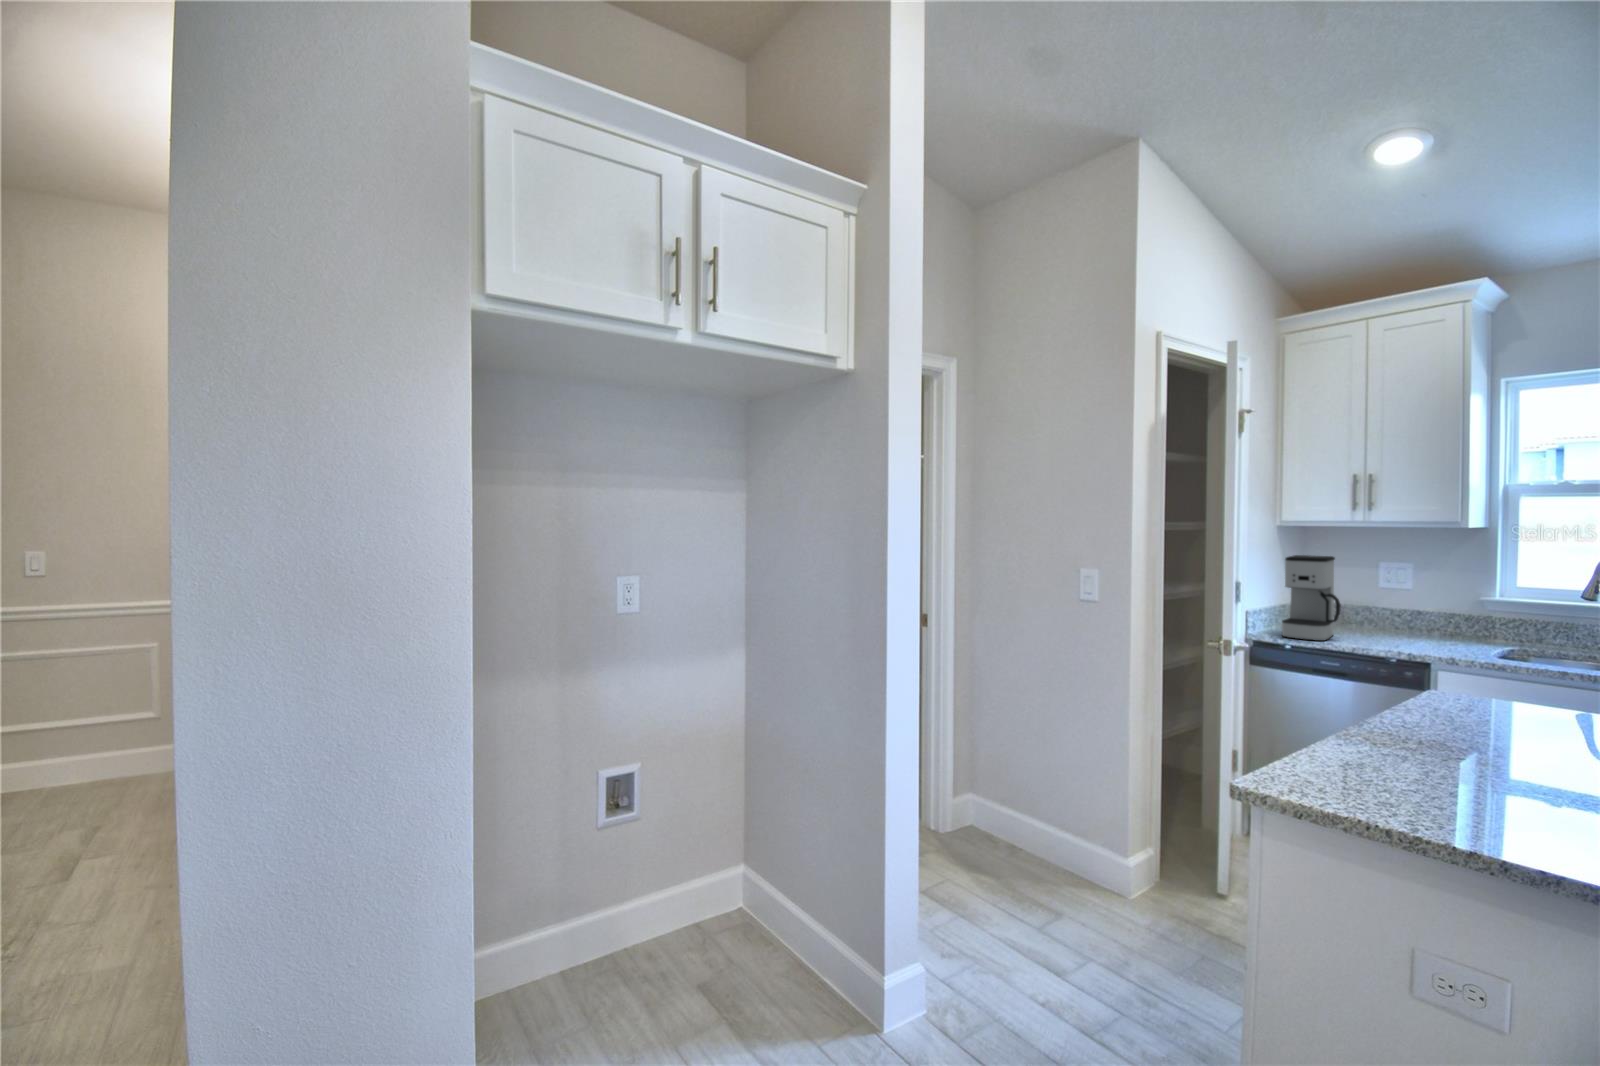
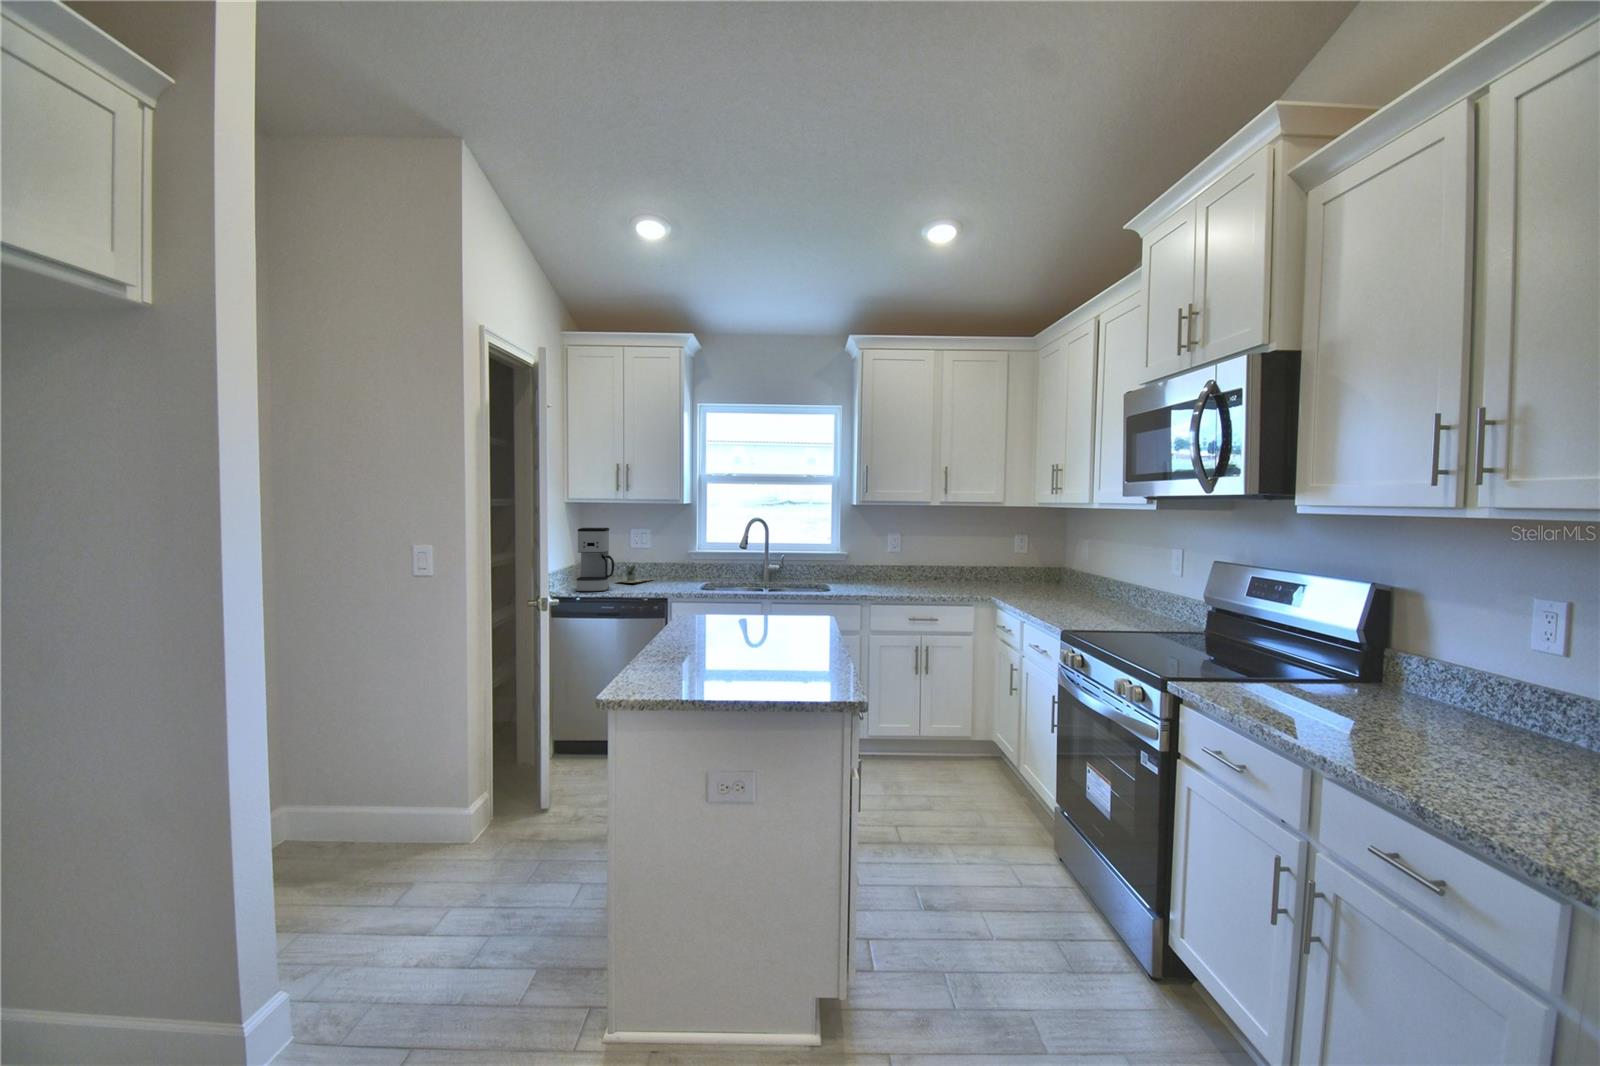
potted plant: none [1343,607,1434,633] -> present [623,565,646,582]

